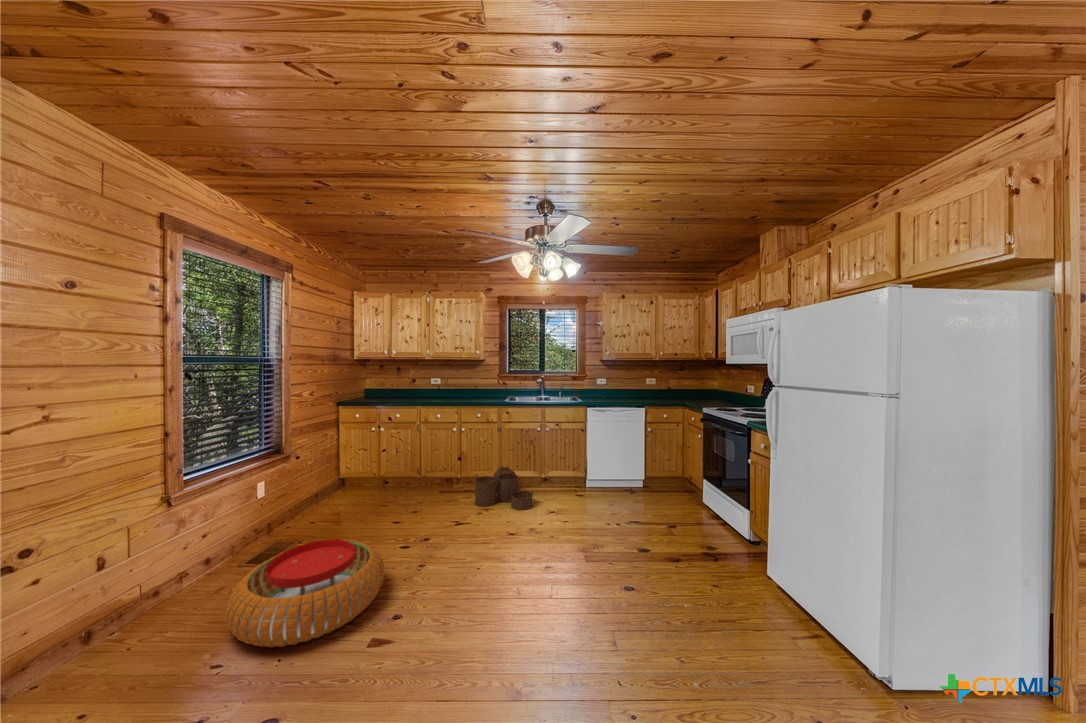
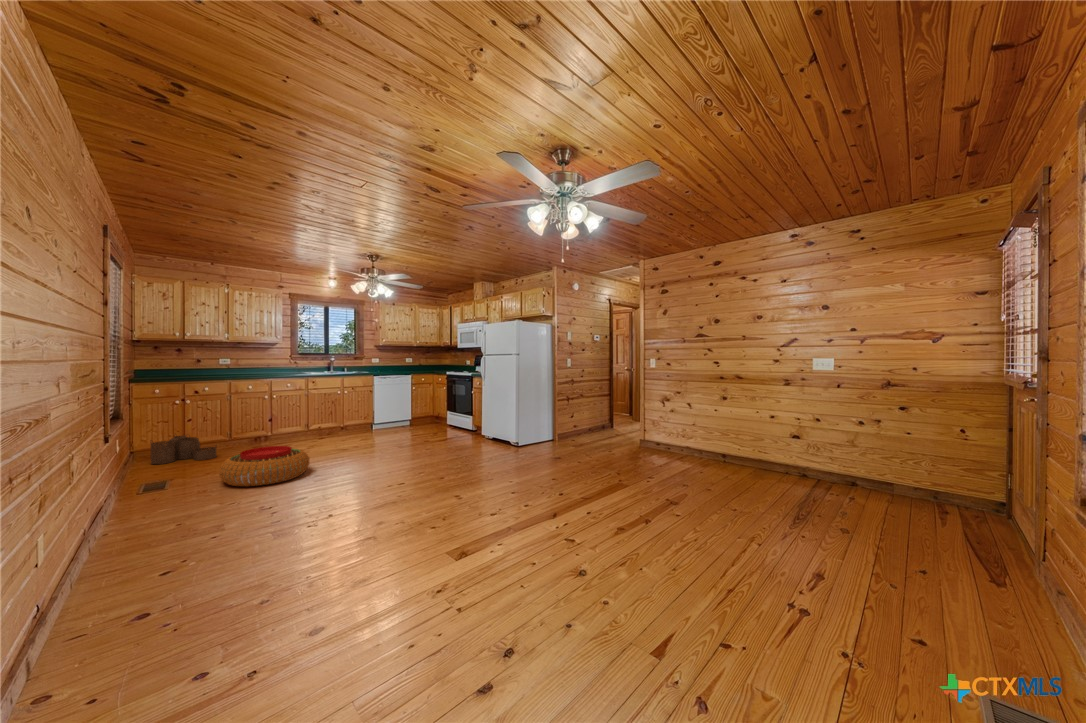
woven basket: present [475,467,533,510] -> present [151,435,216,464]

